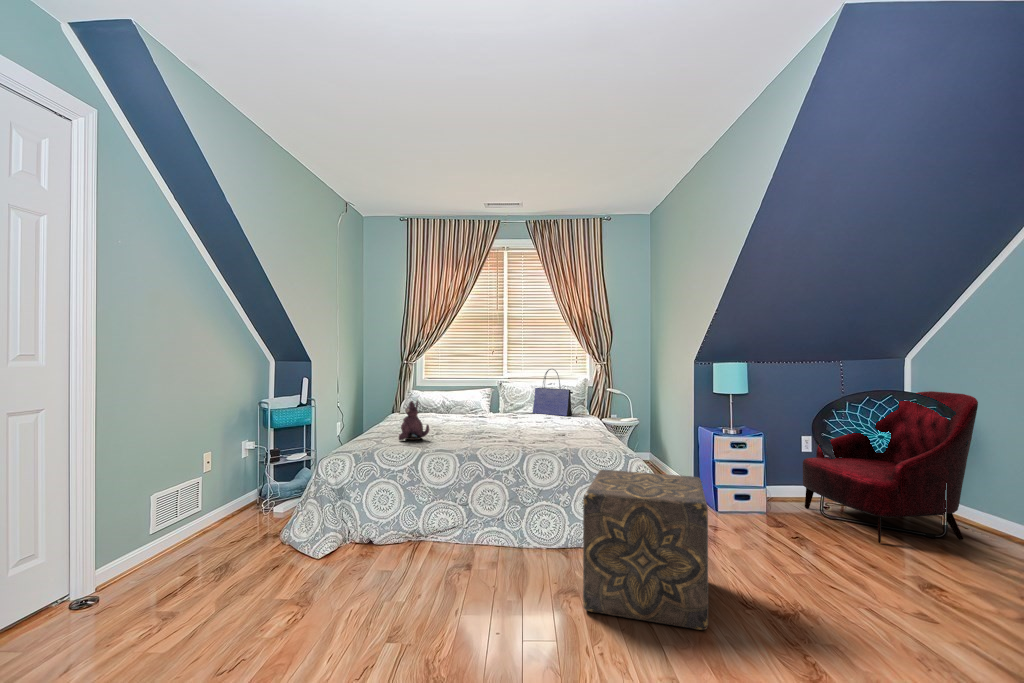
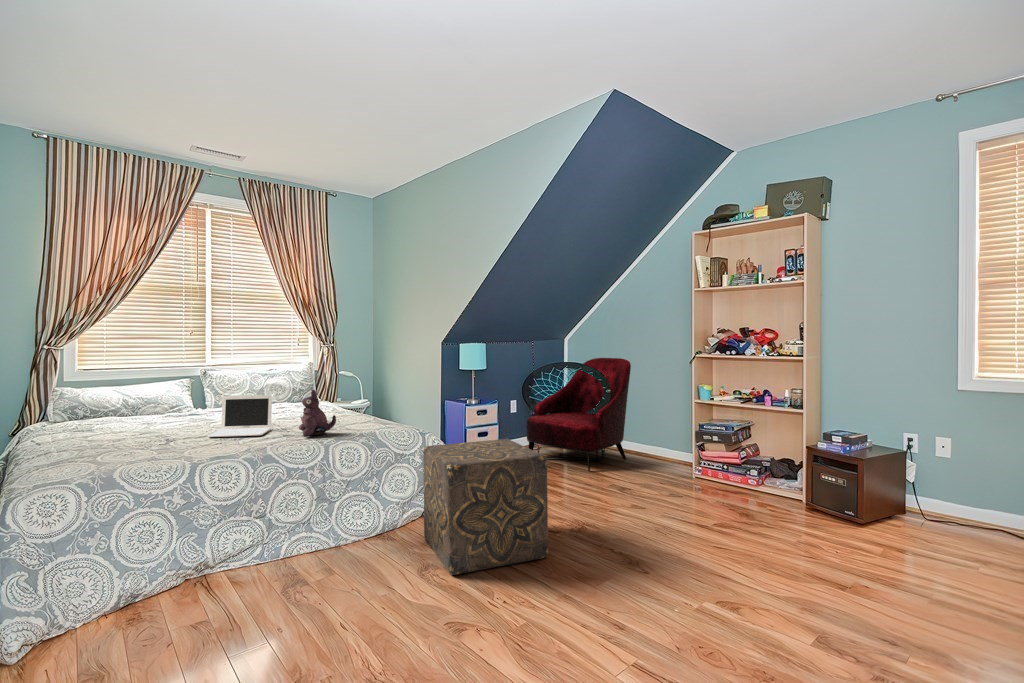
tote bag: present [533,369,573,416] -> none [262,352,315,405]
plush toy: present [399,401,429,440] -> present [299,390,336,437]
laptop: none [455,402,506,438] -> present [208,395,272,437]

